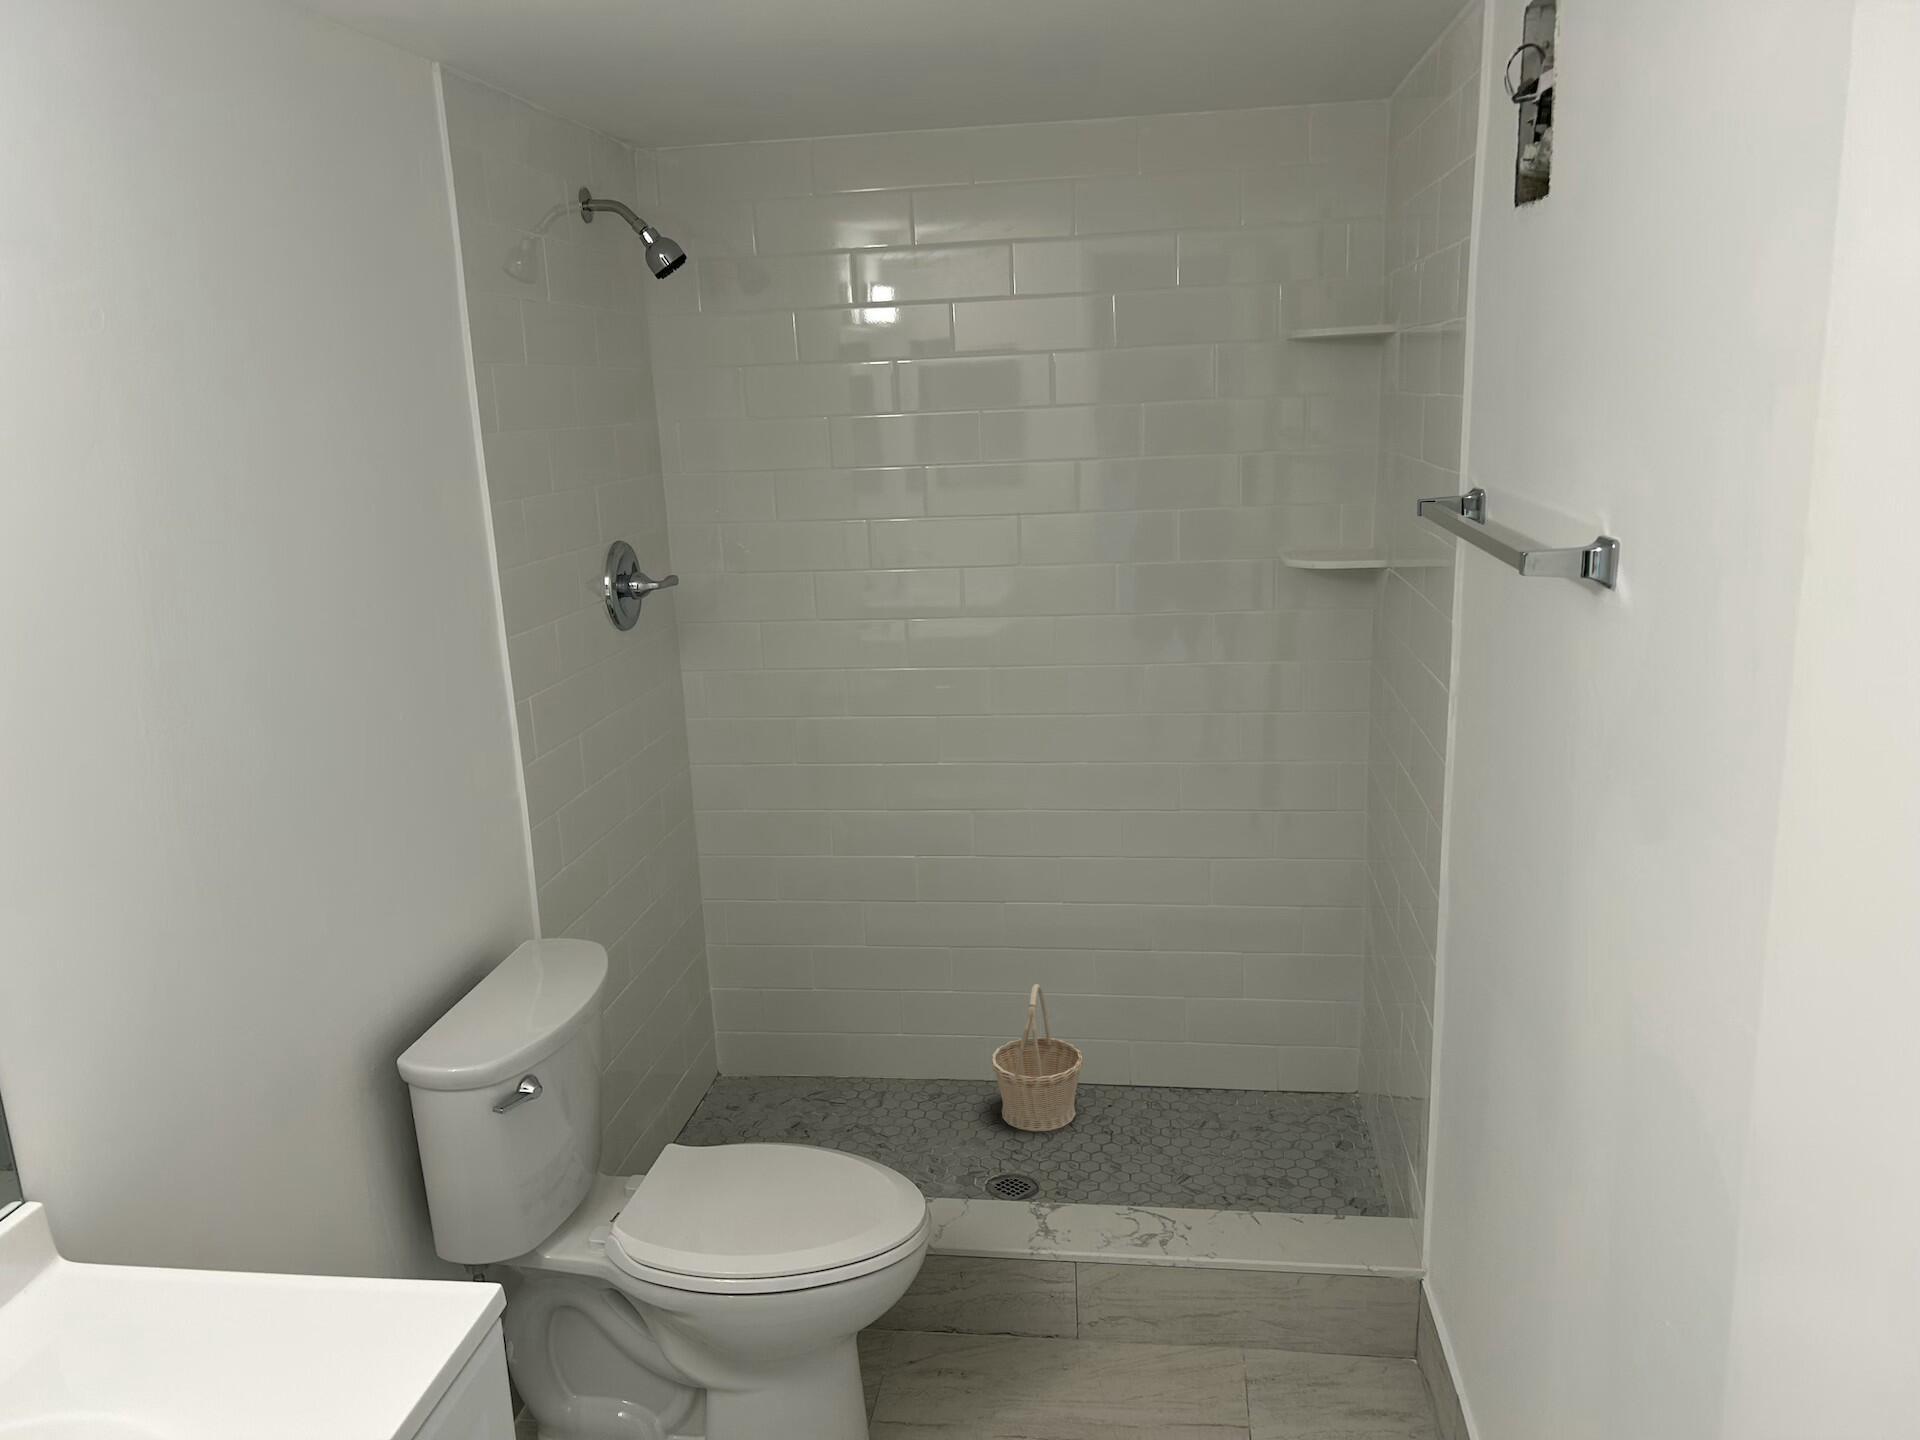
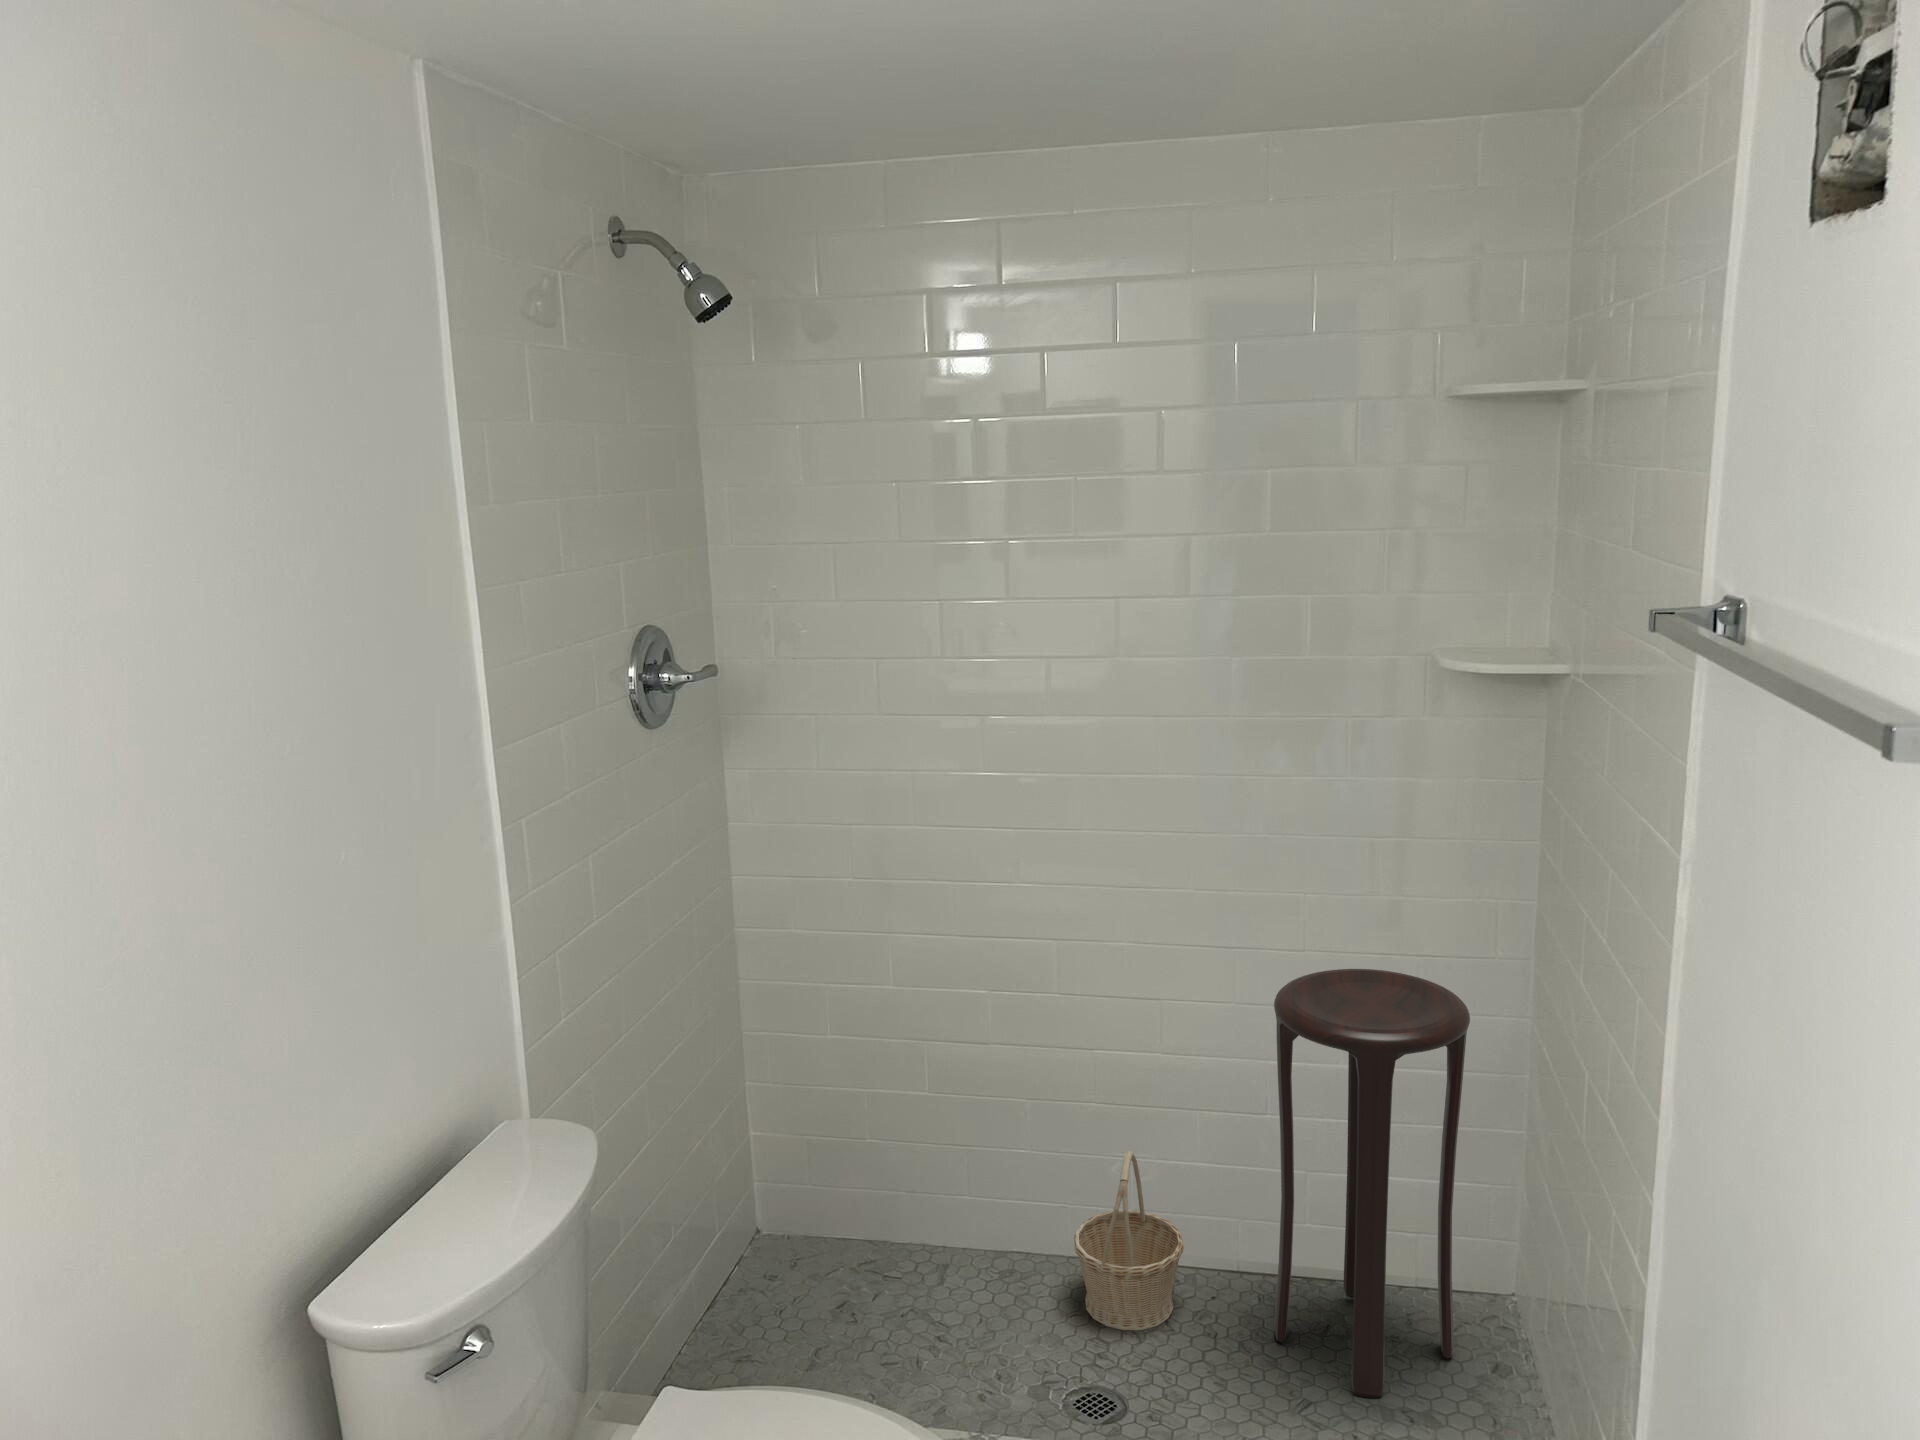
stool: none [1154,822,1312,1168] -> present [1274,969,1470,1398]

